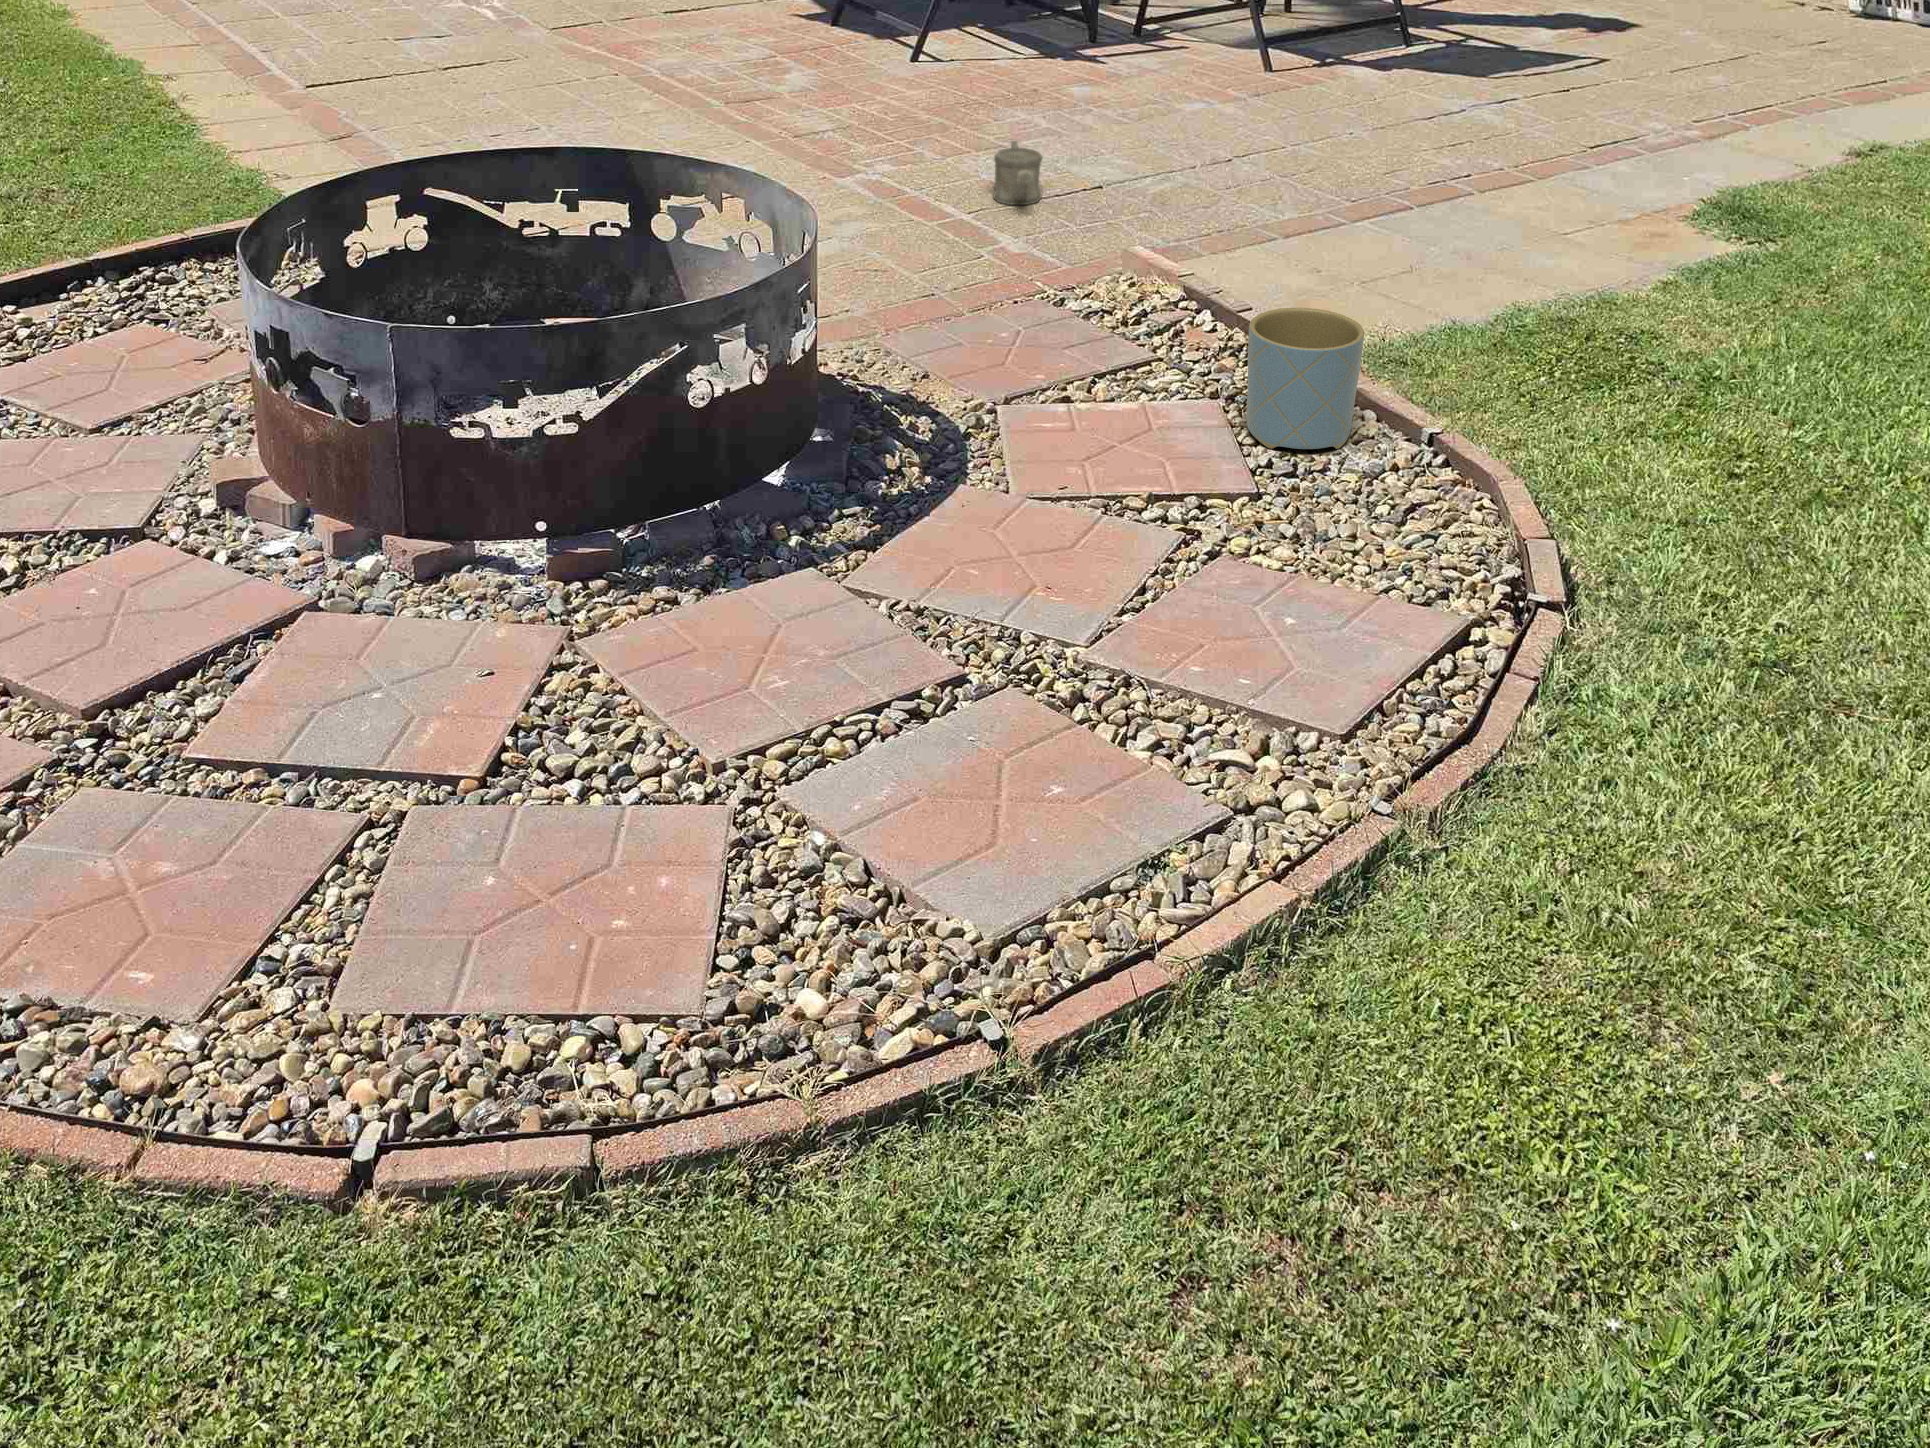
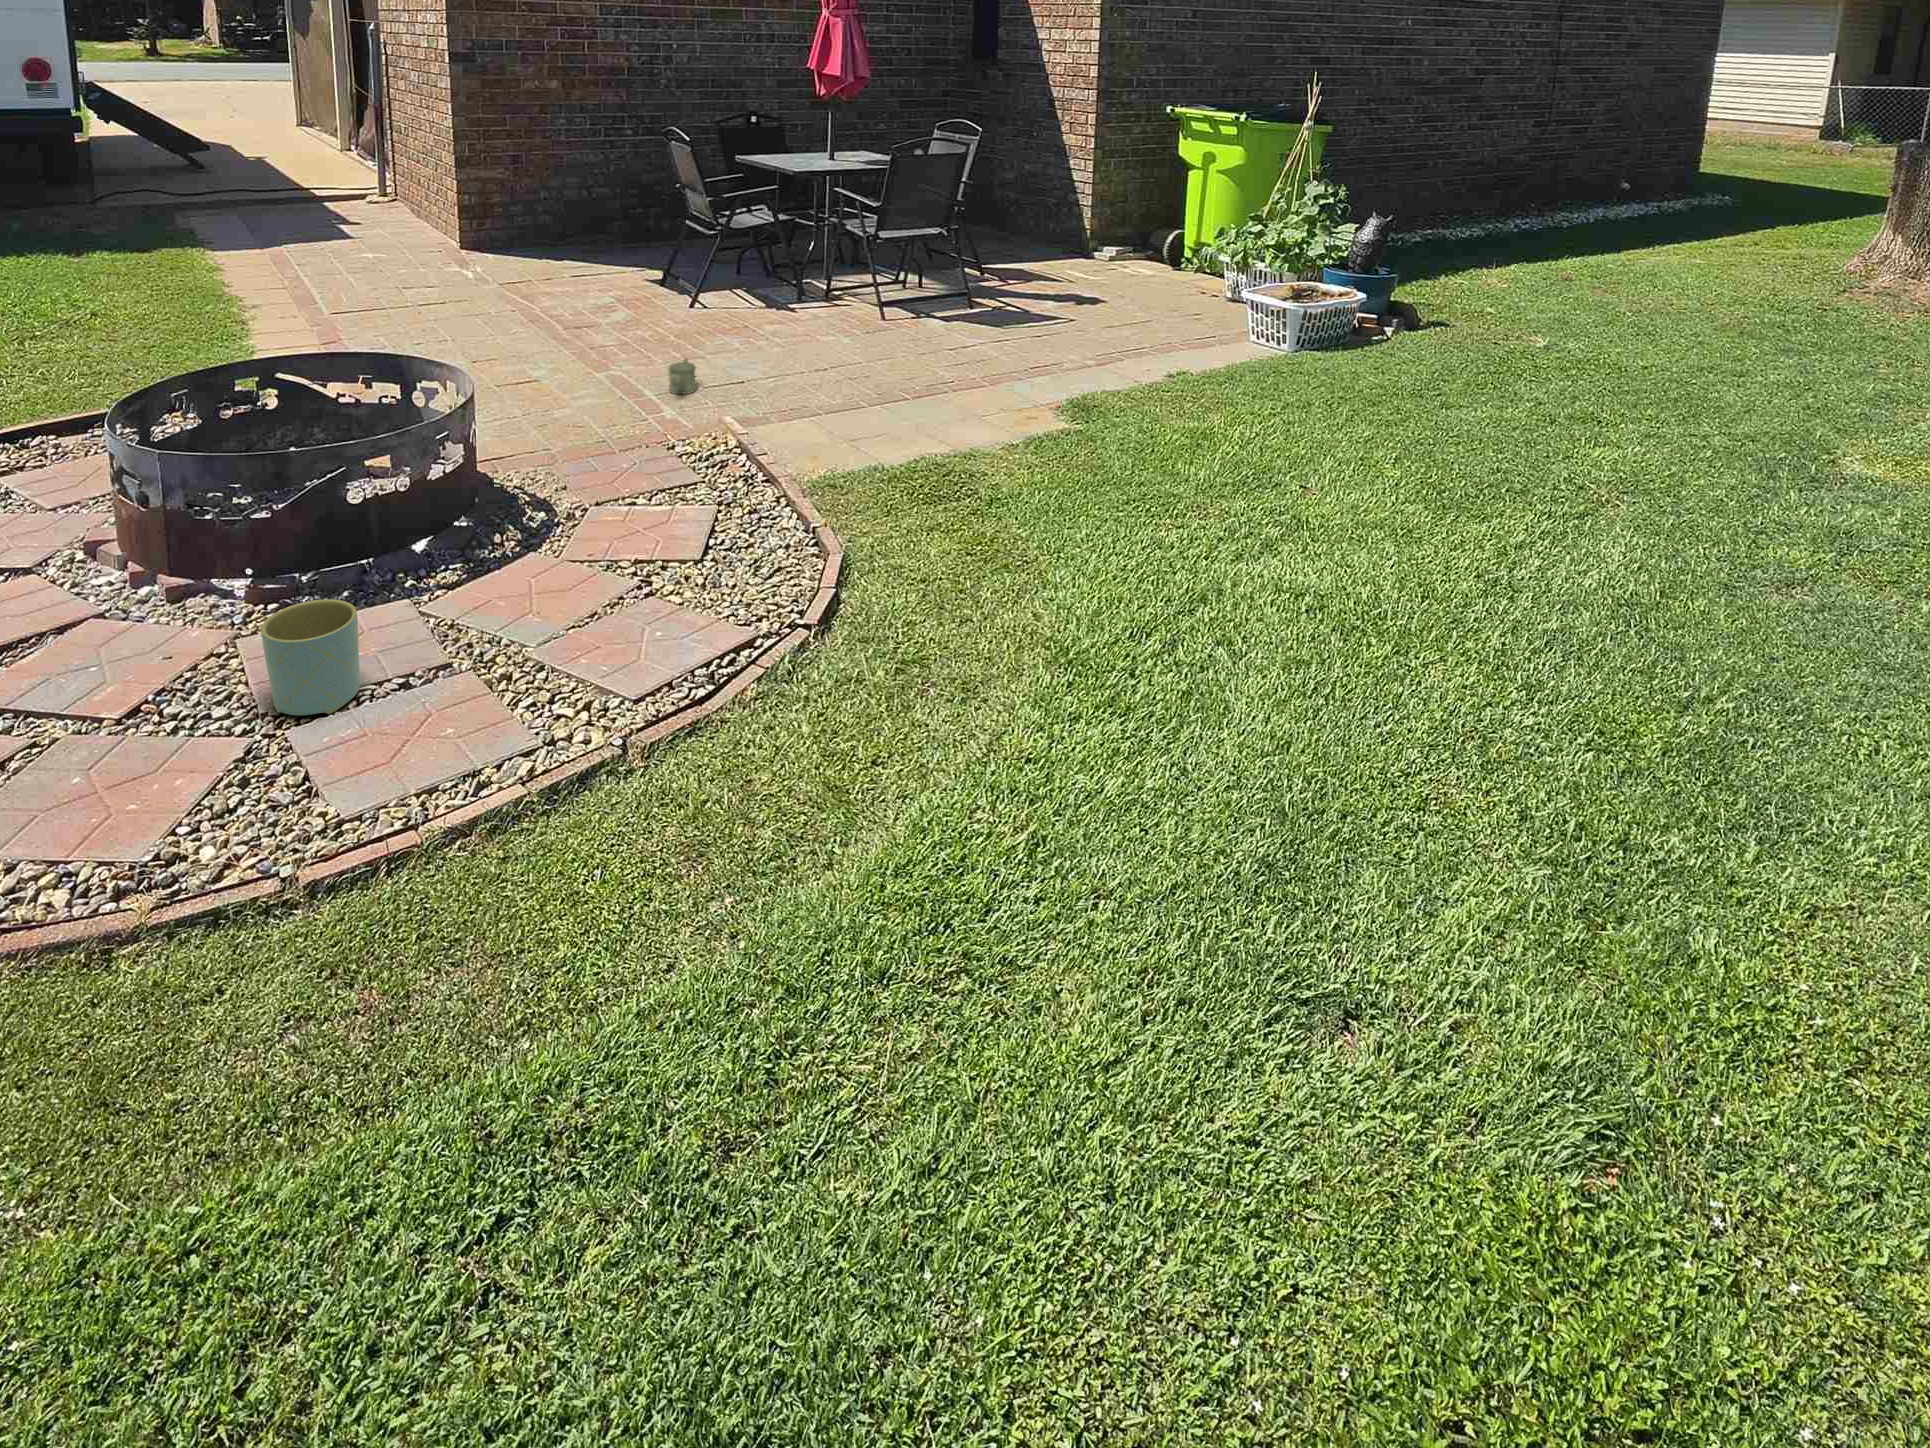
planter: present [1247,308,1364,449] -> present [261,599,360,715]

